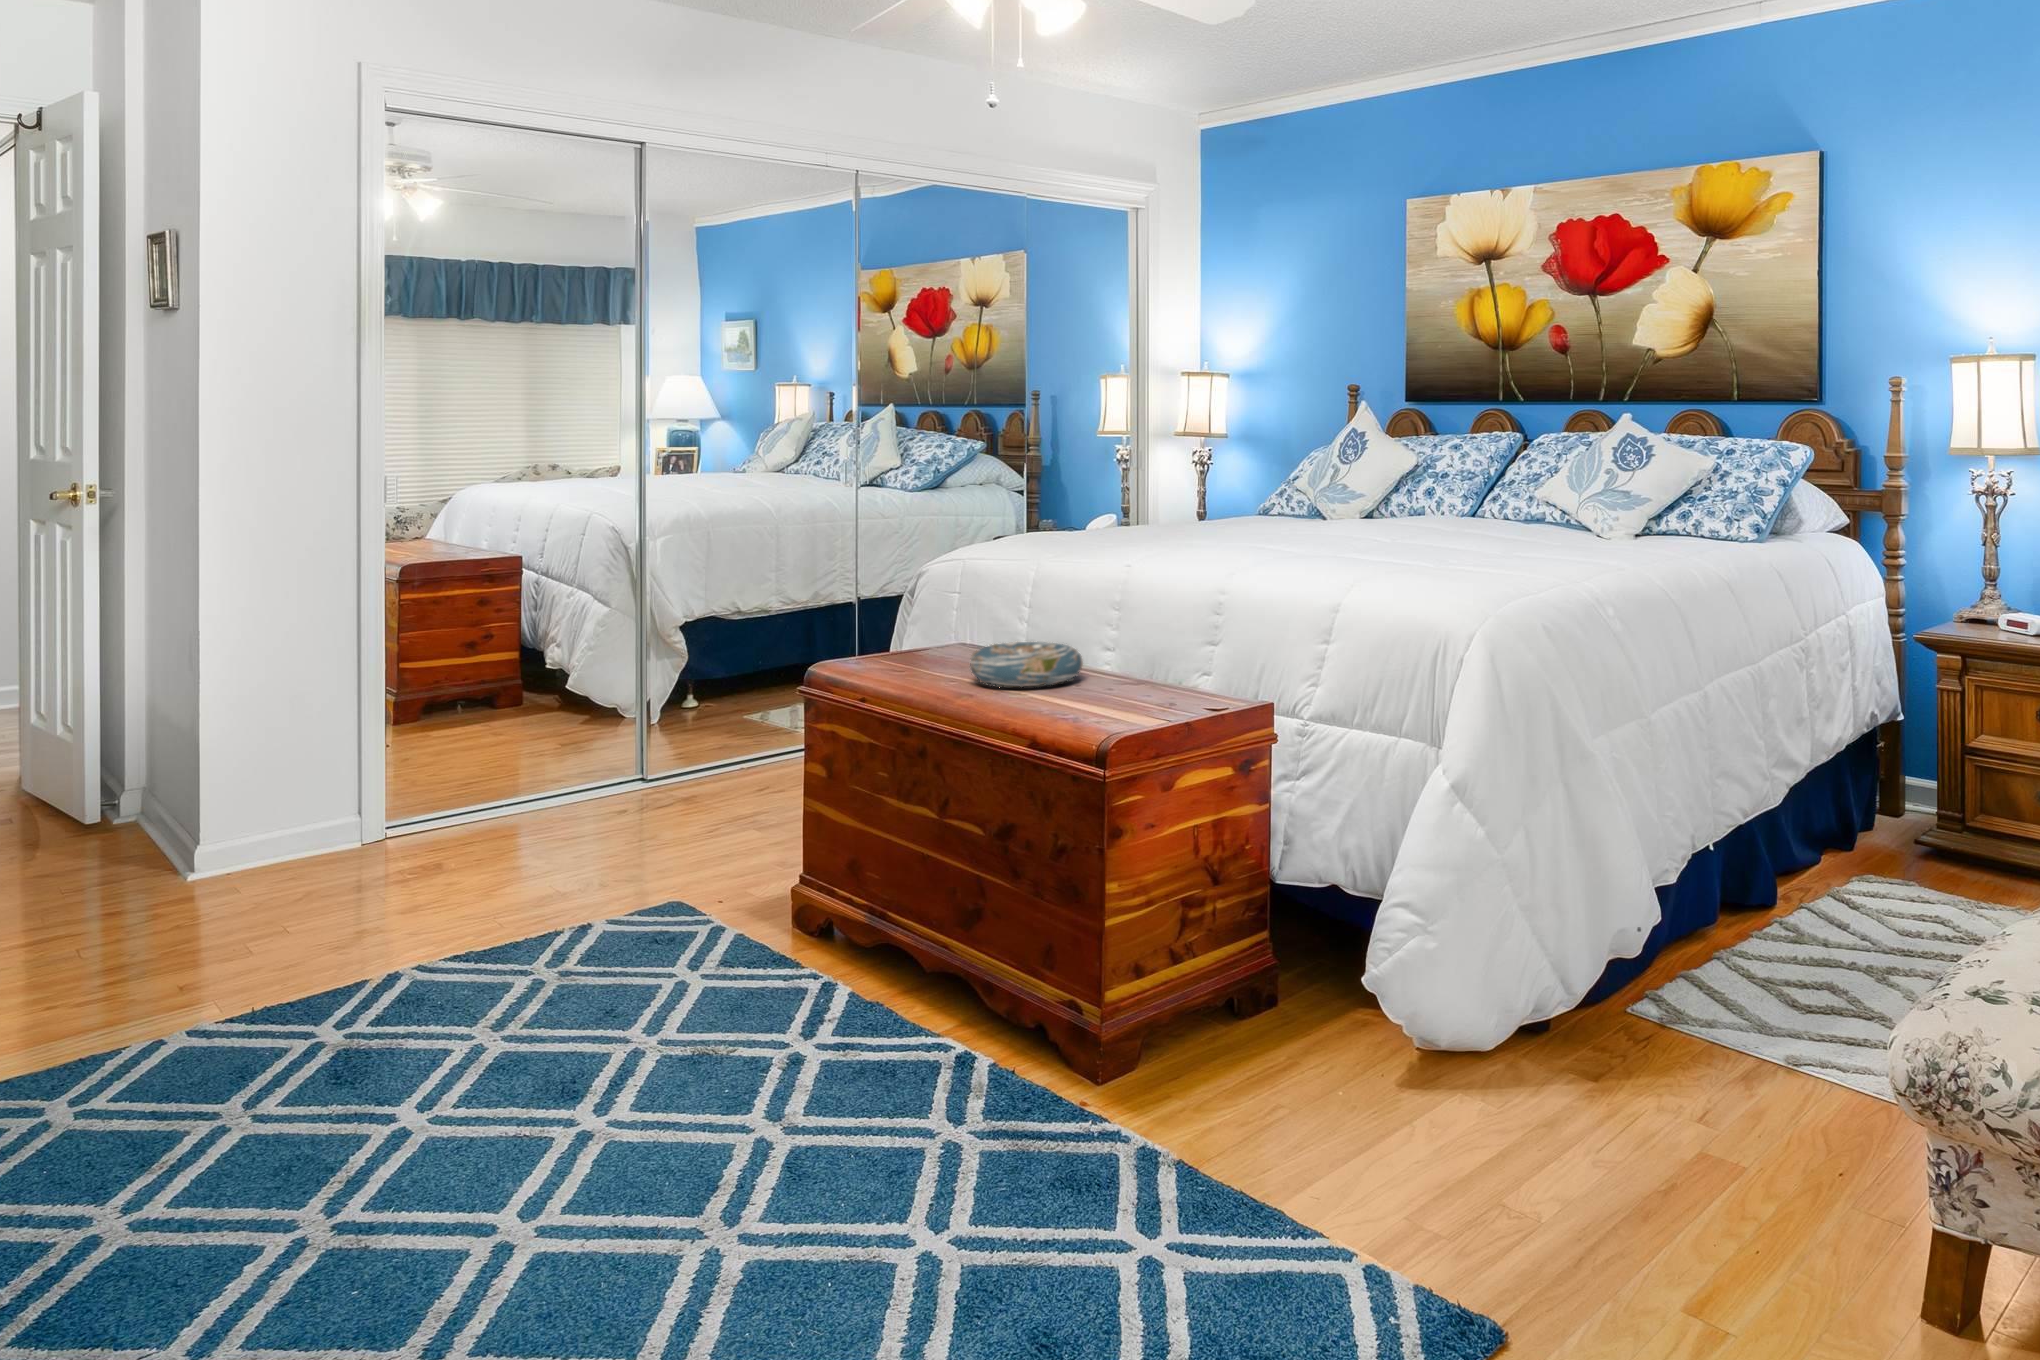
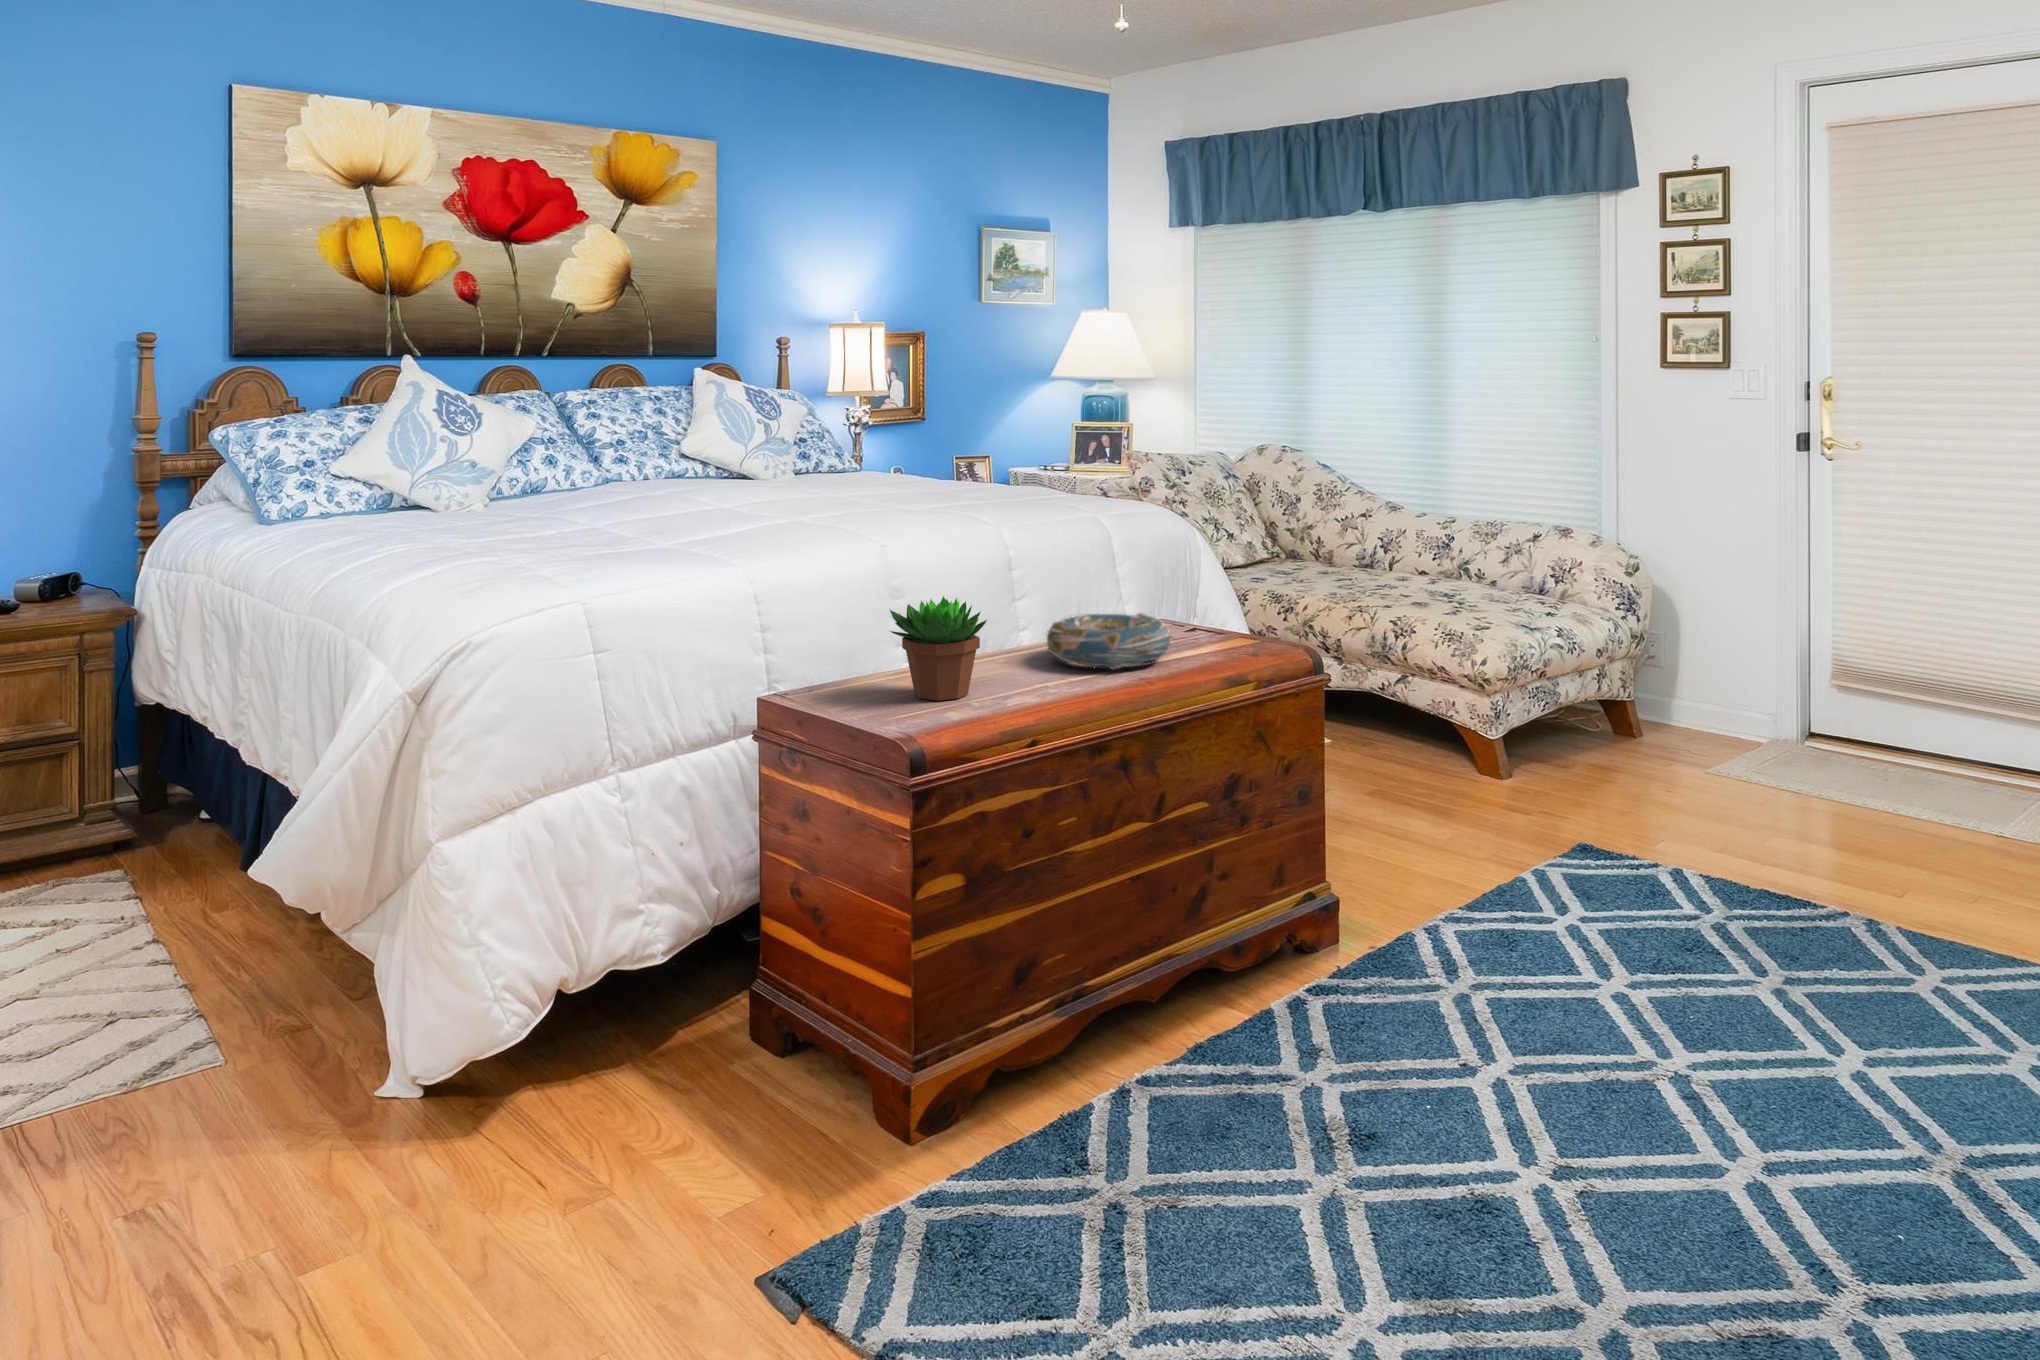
succulent plant: none [887,589,967,666] -> present [890,596,987,701]

